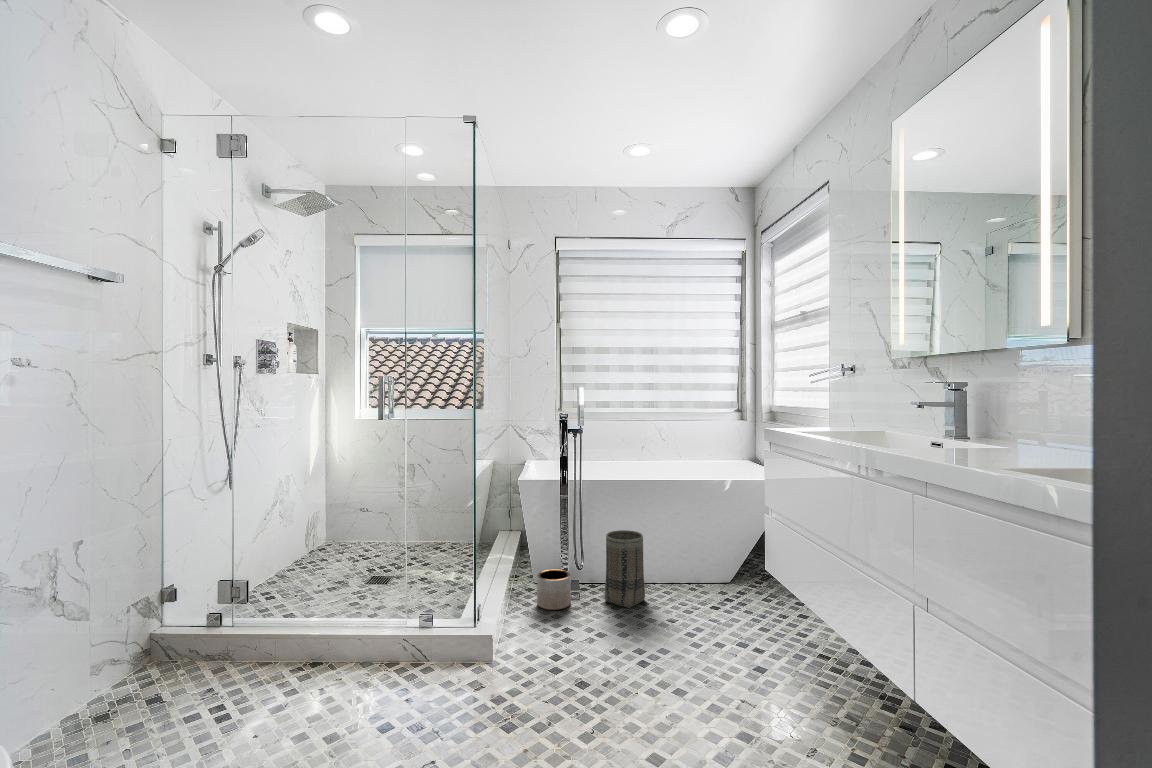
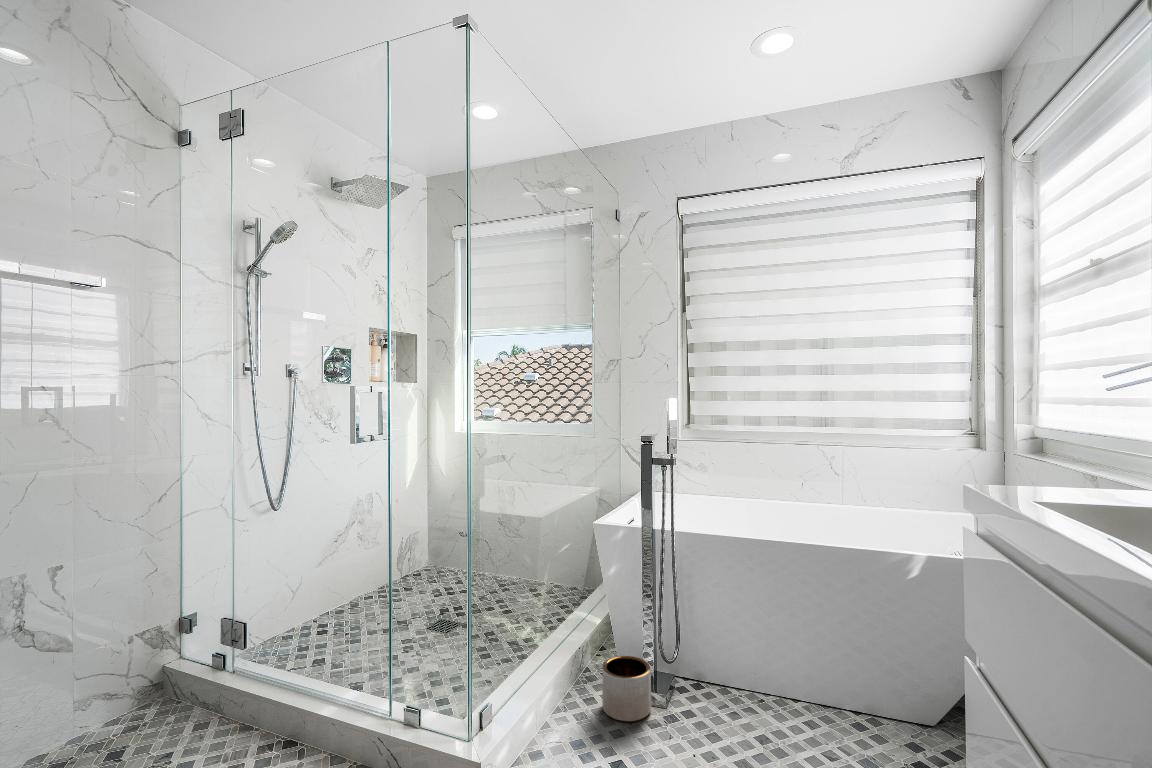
basket: present [605,530,645,608] -> none [702,614,768,743]

